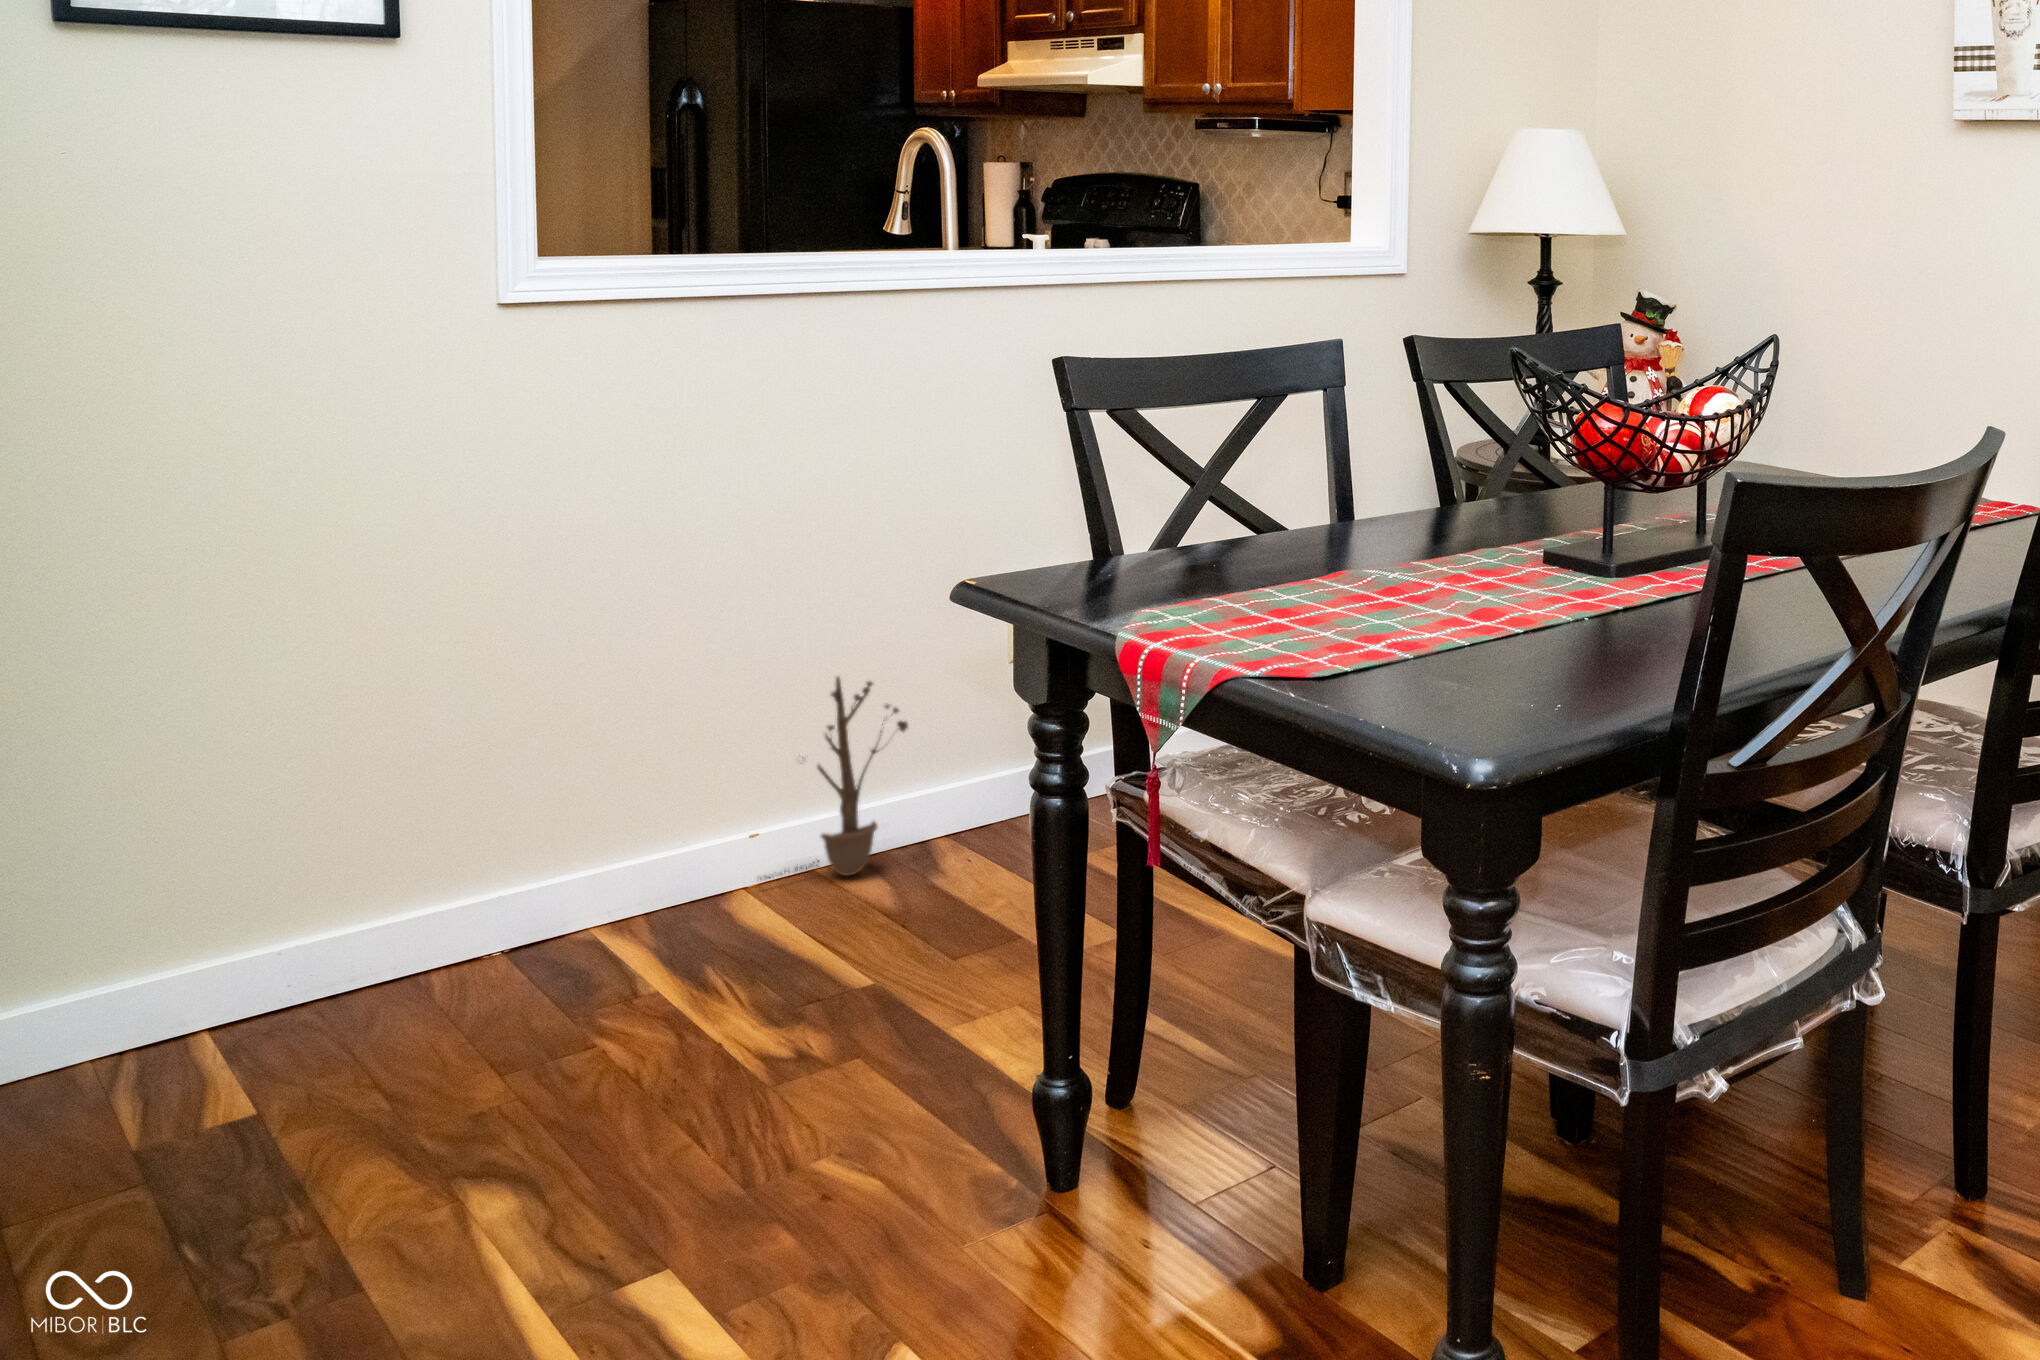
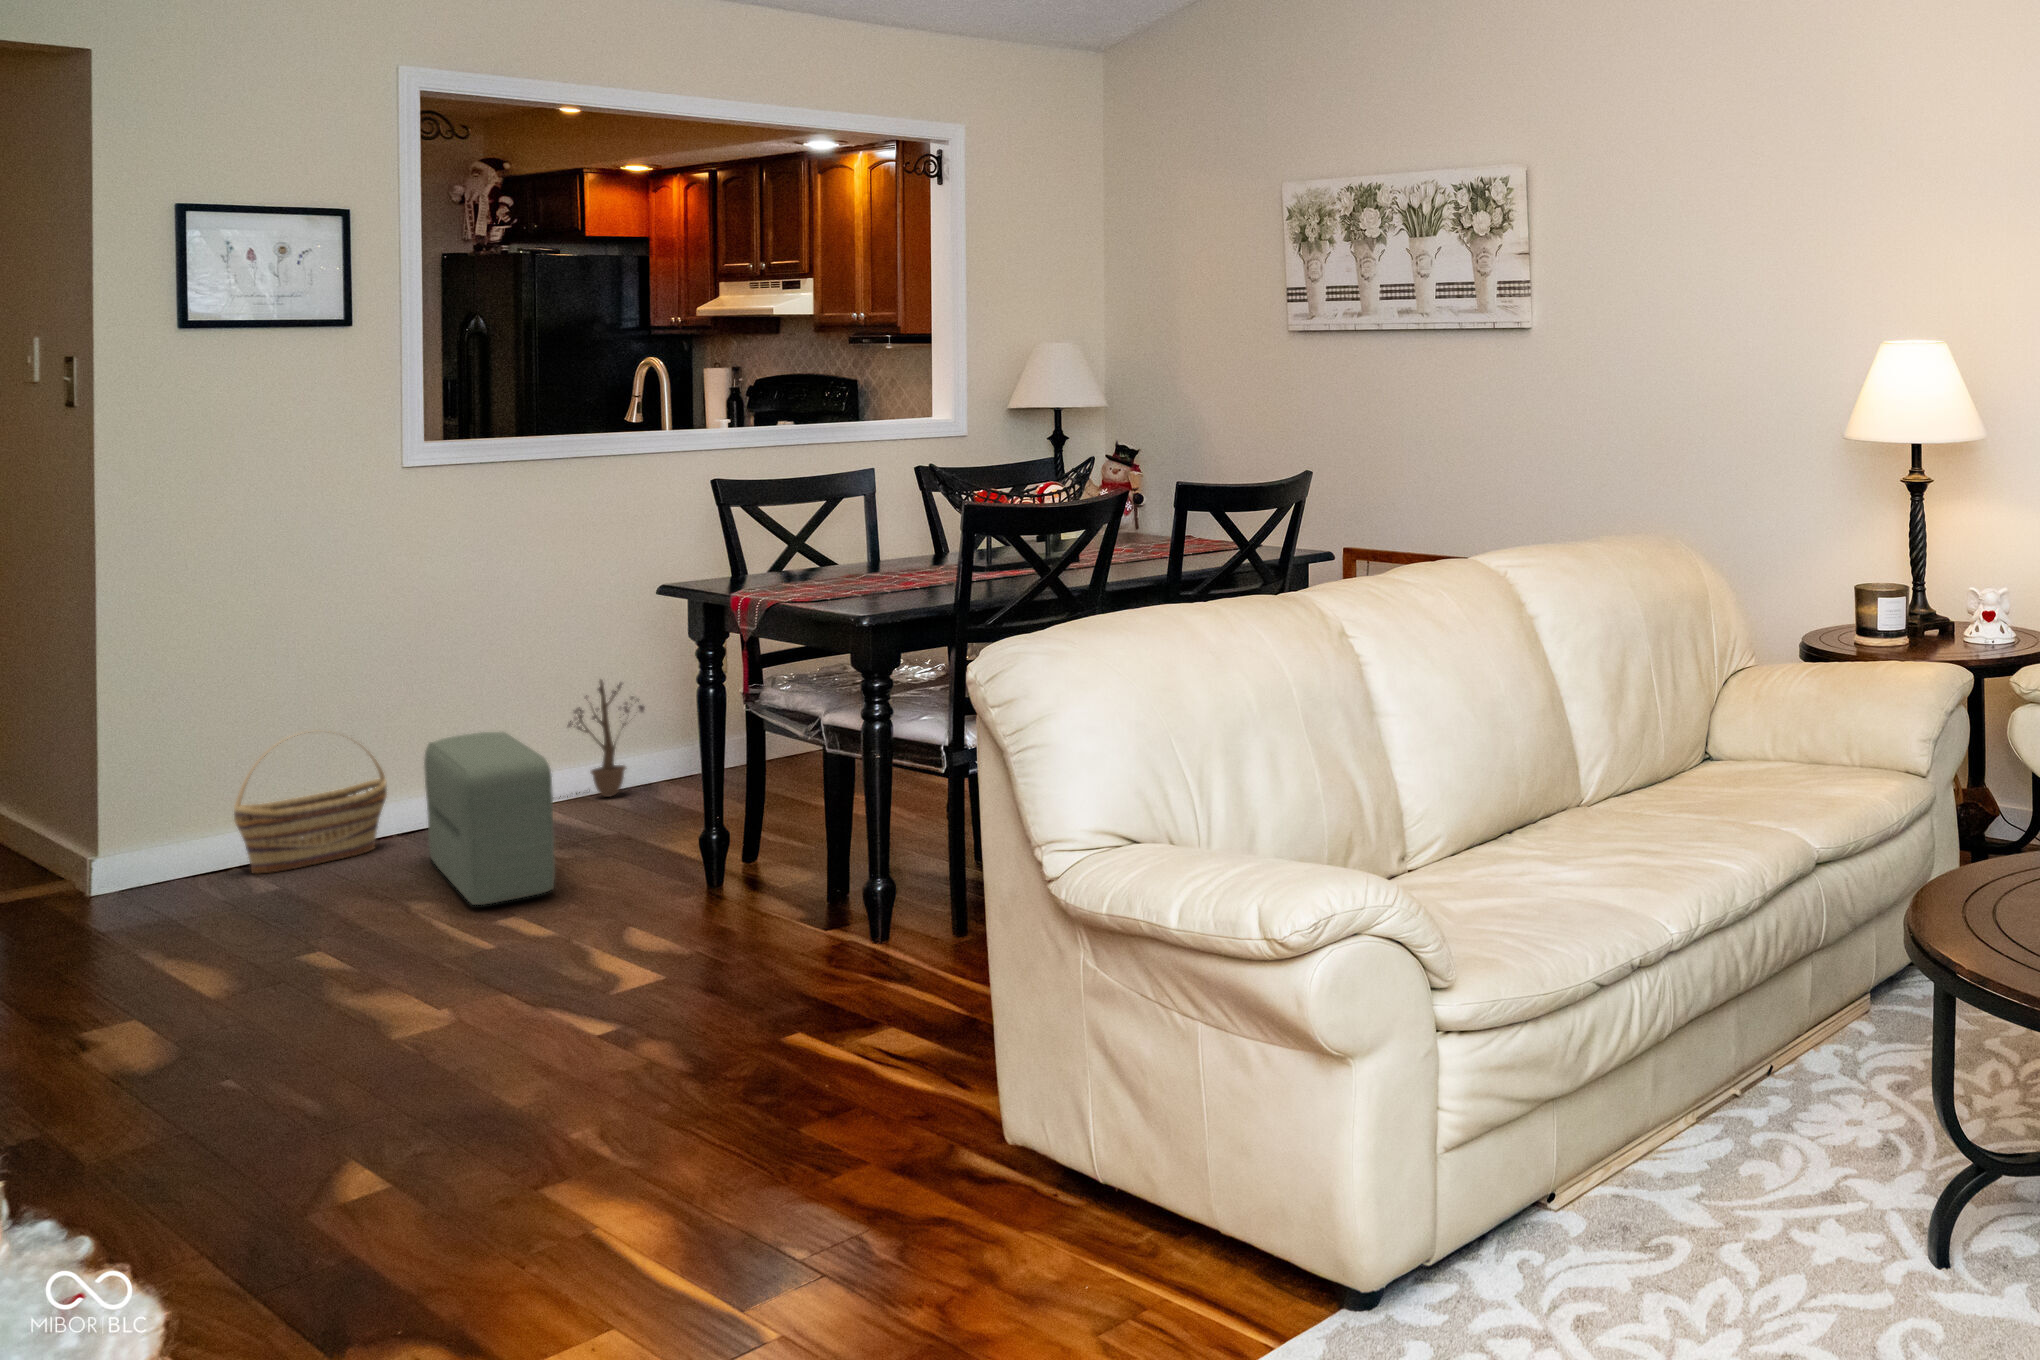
basket: none [187,777,468,1044] -> present [234,732,387,874]
pouf: none [523,798,744,1211] -> present [424,732,555,905]

